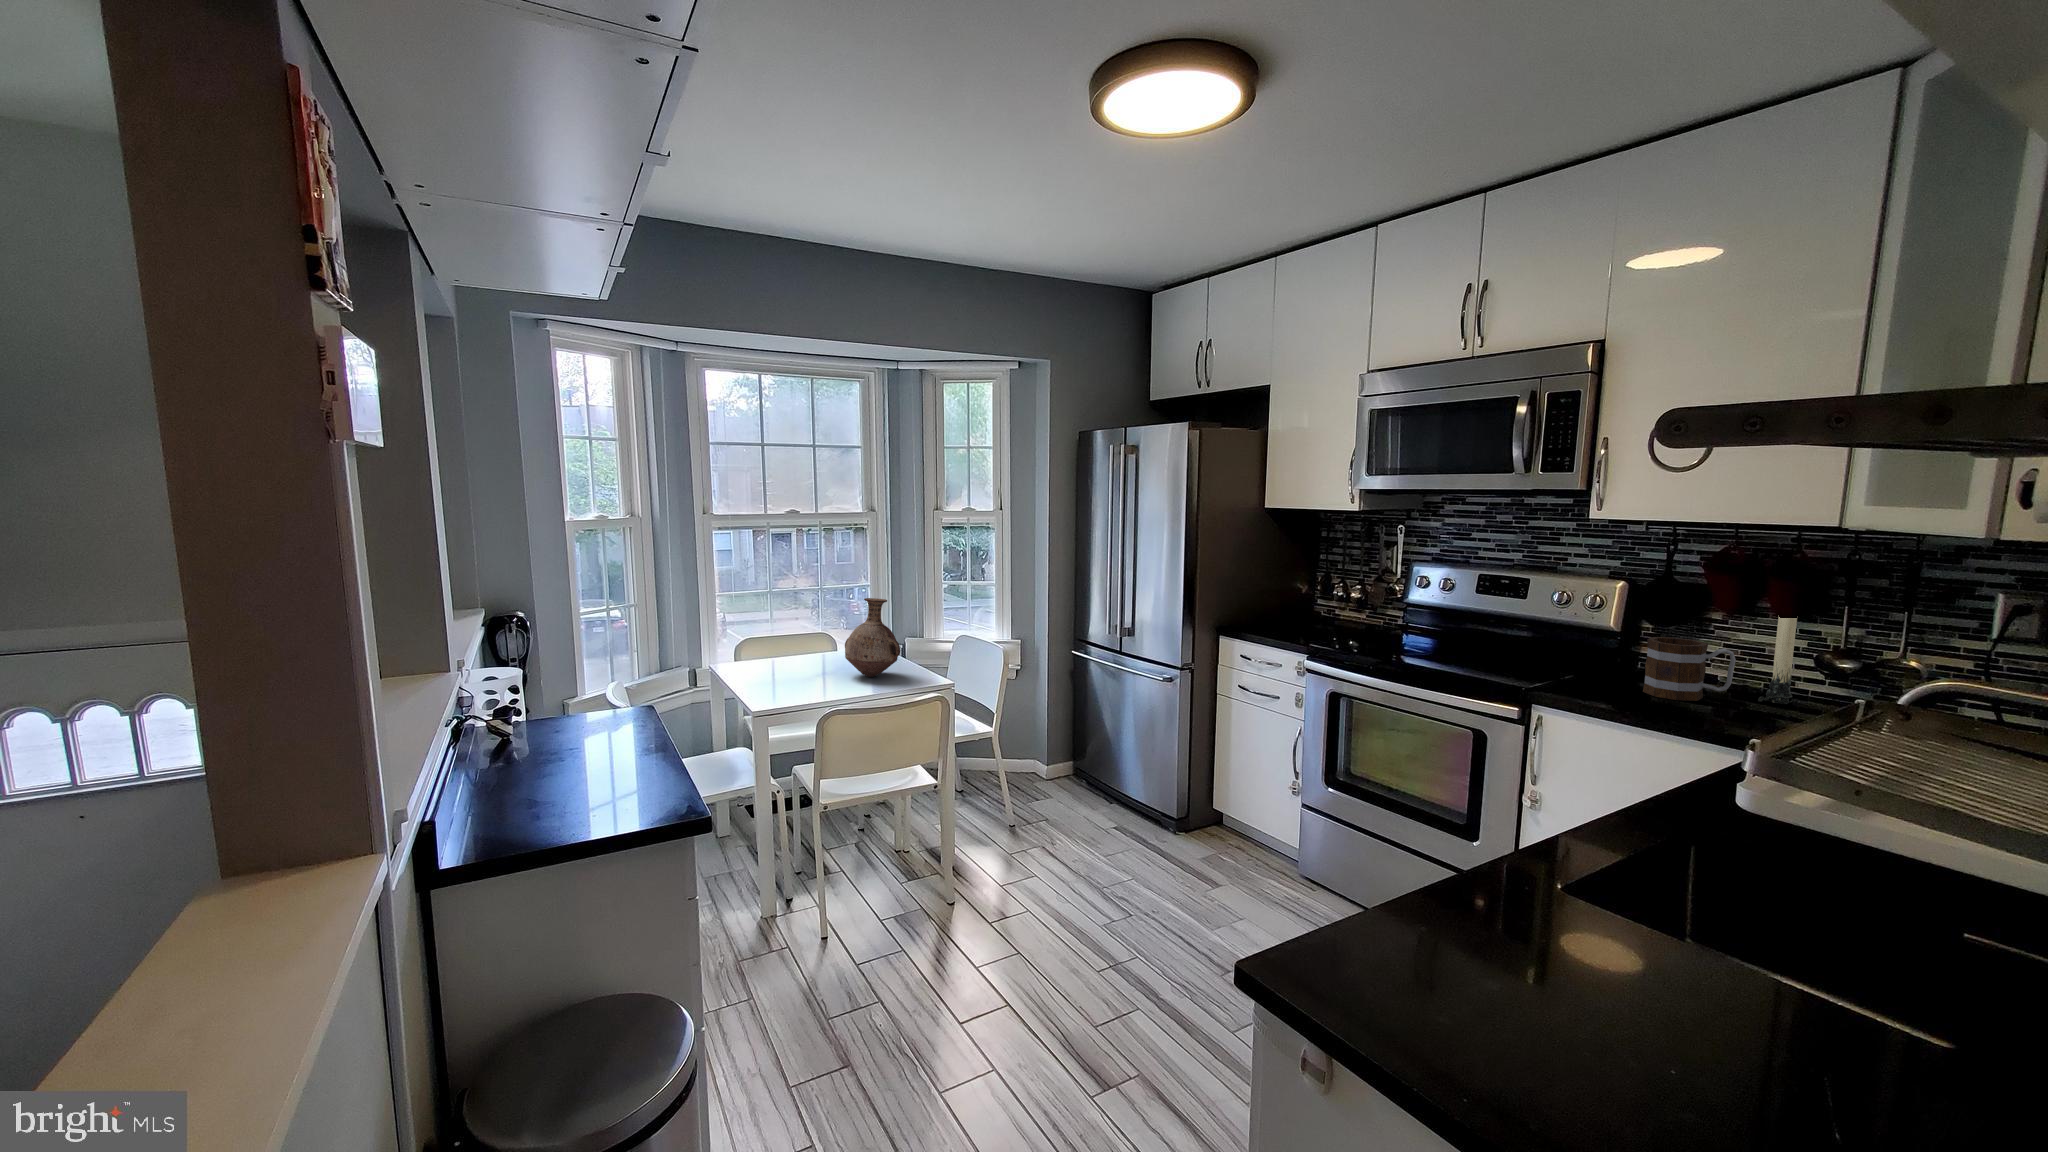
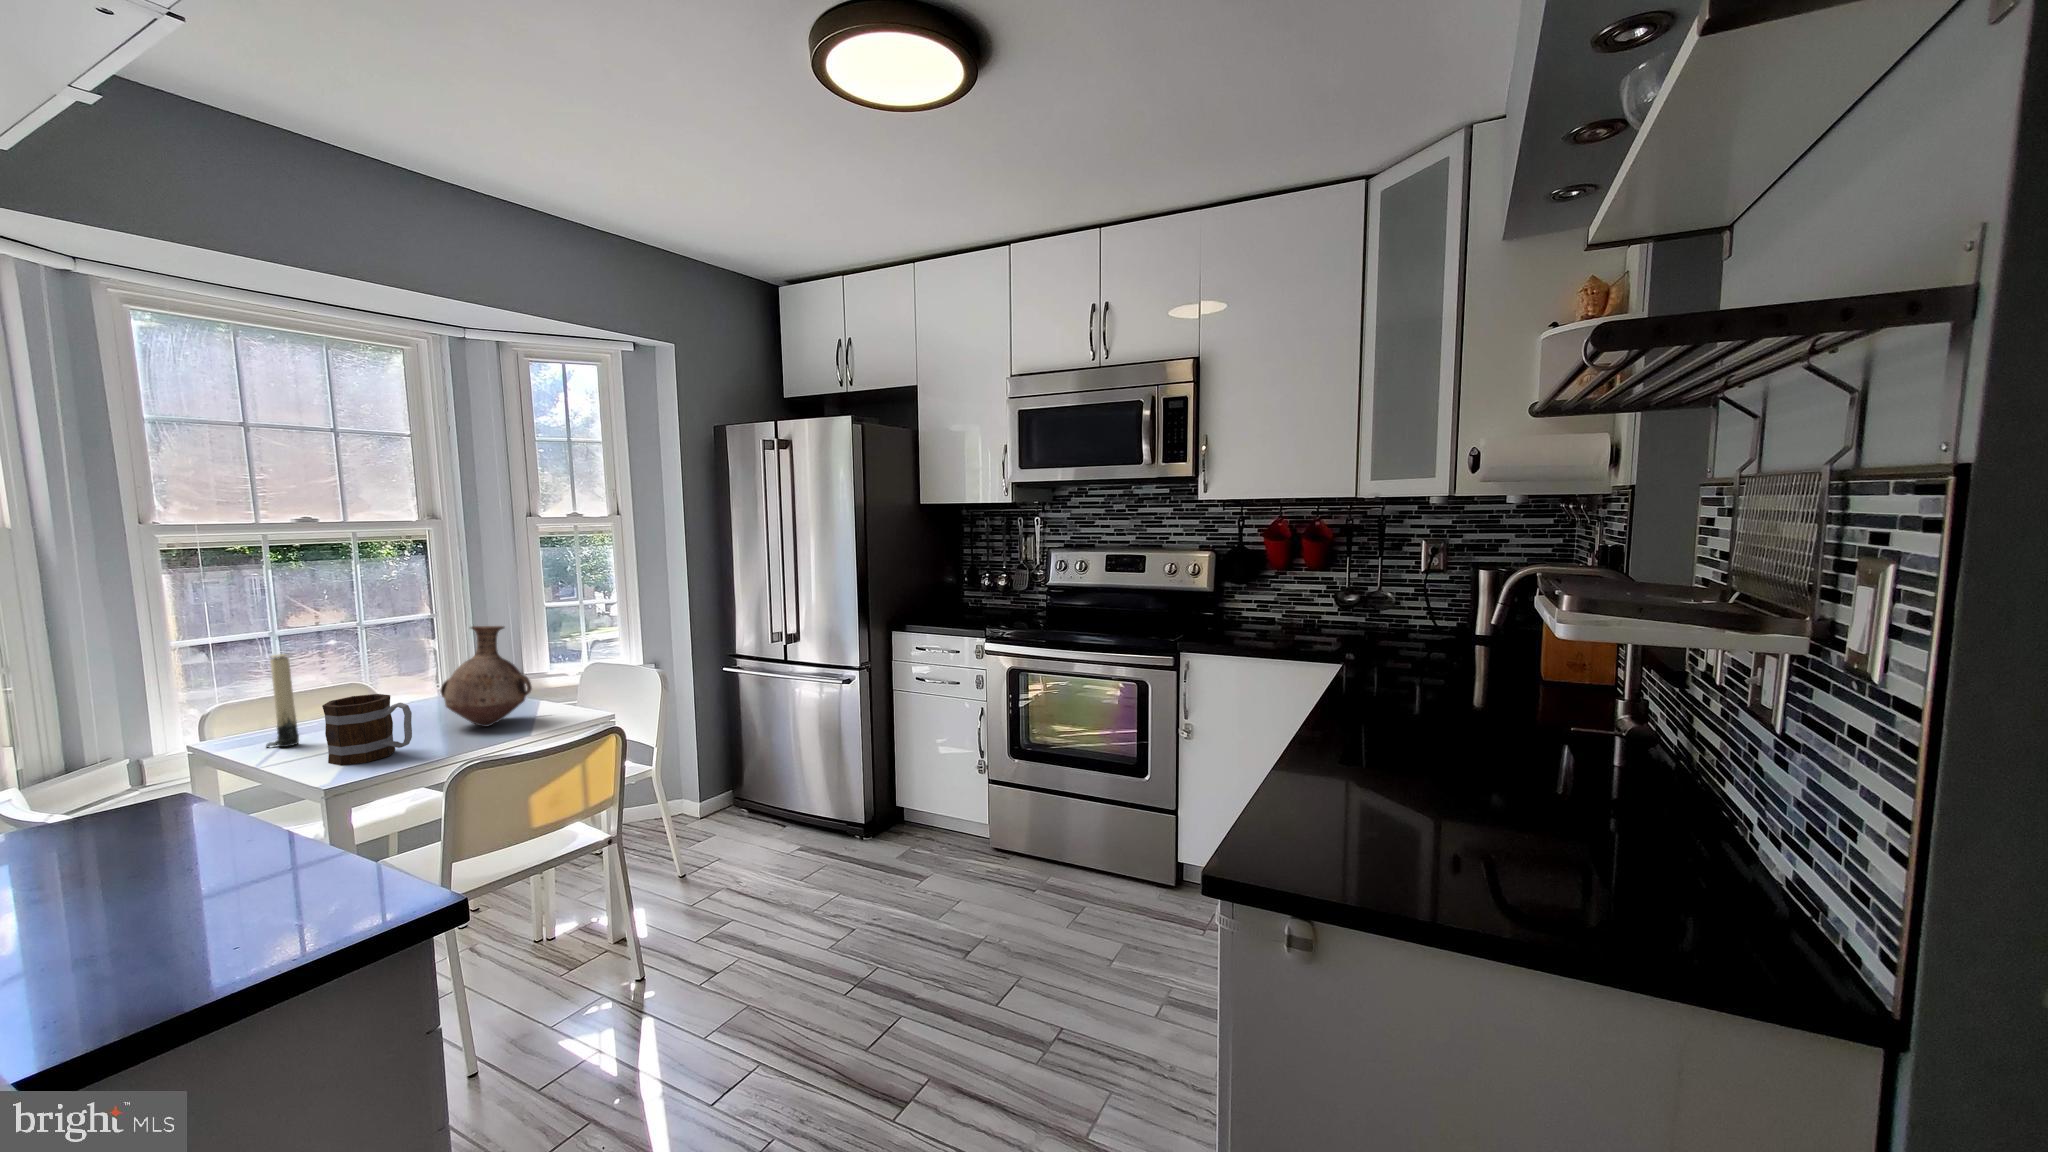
candle: present [1758,617,1797,704] -> present [266,654,299,747]
mug: present [1643,637,1736,701] -> present [322,694,412,765]

